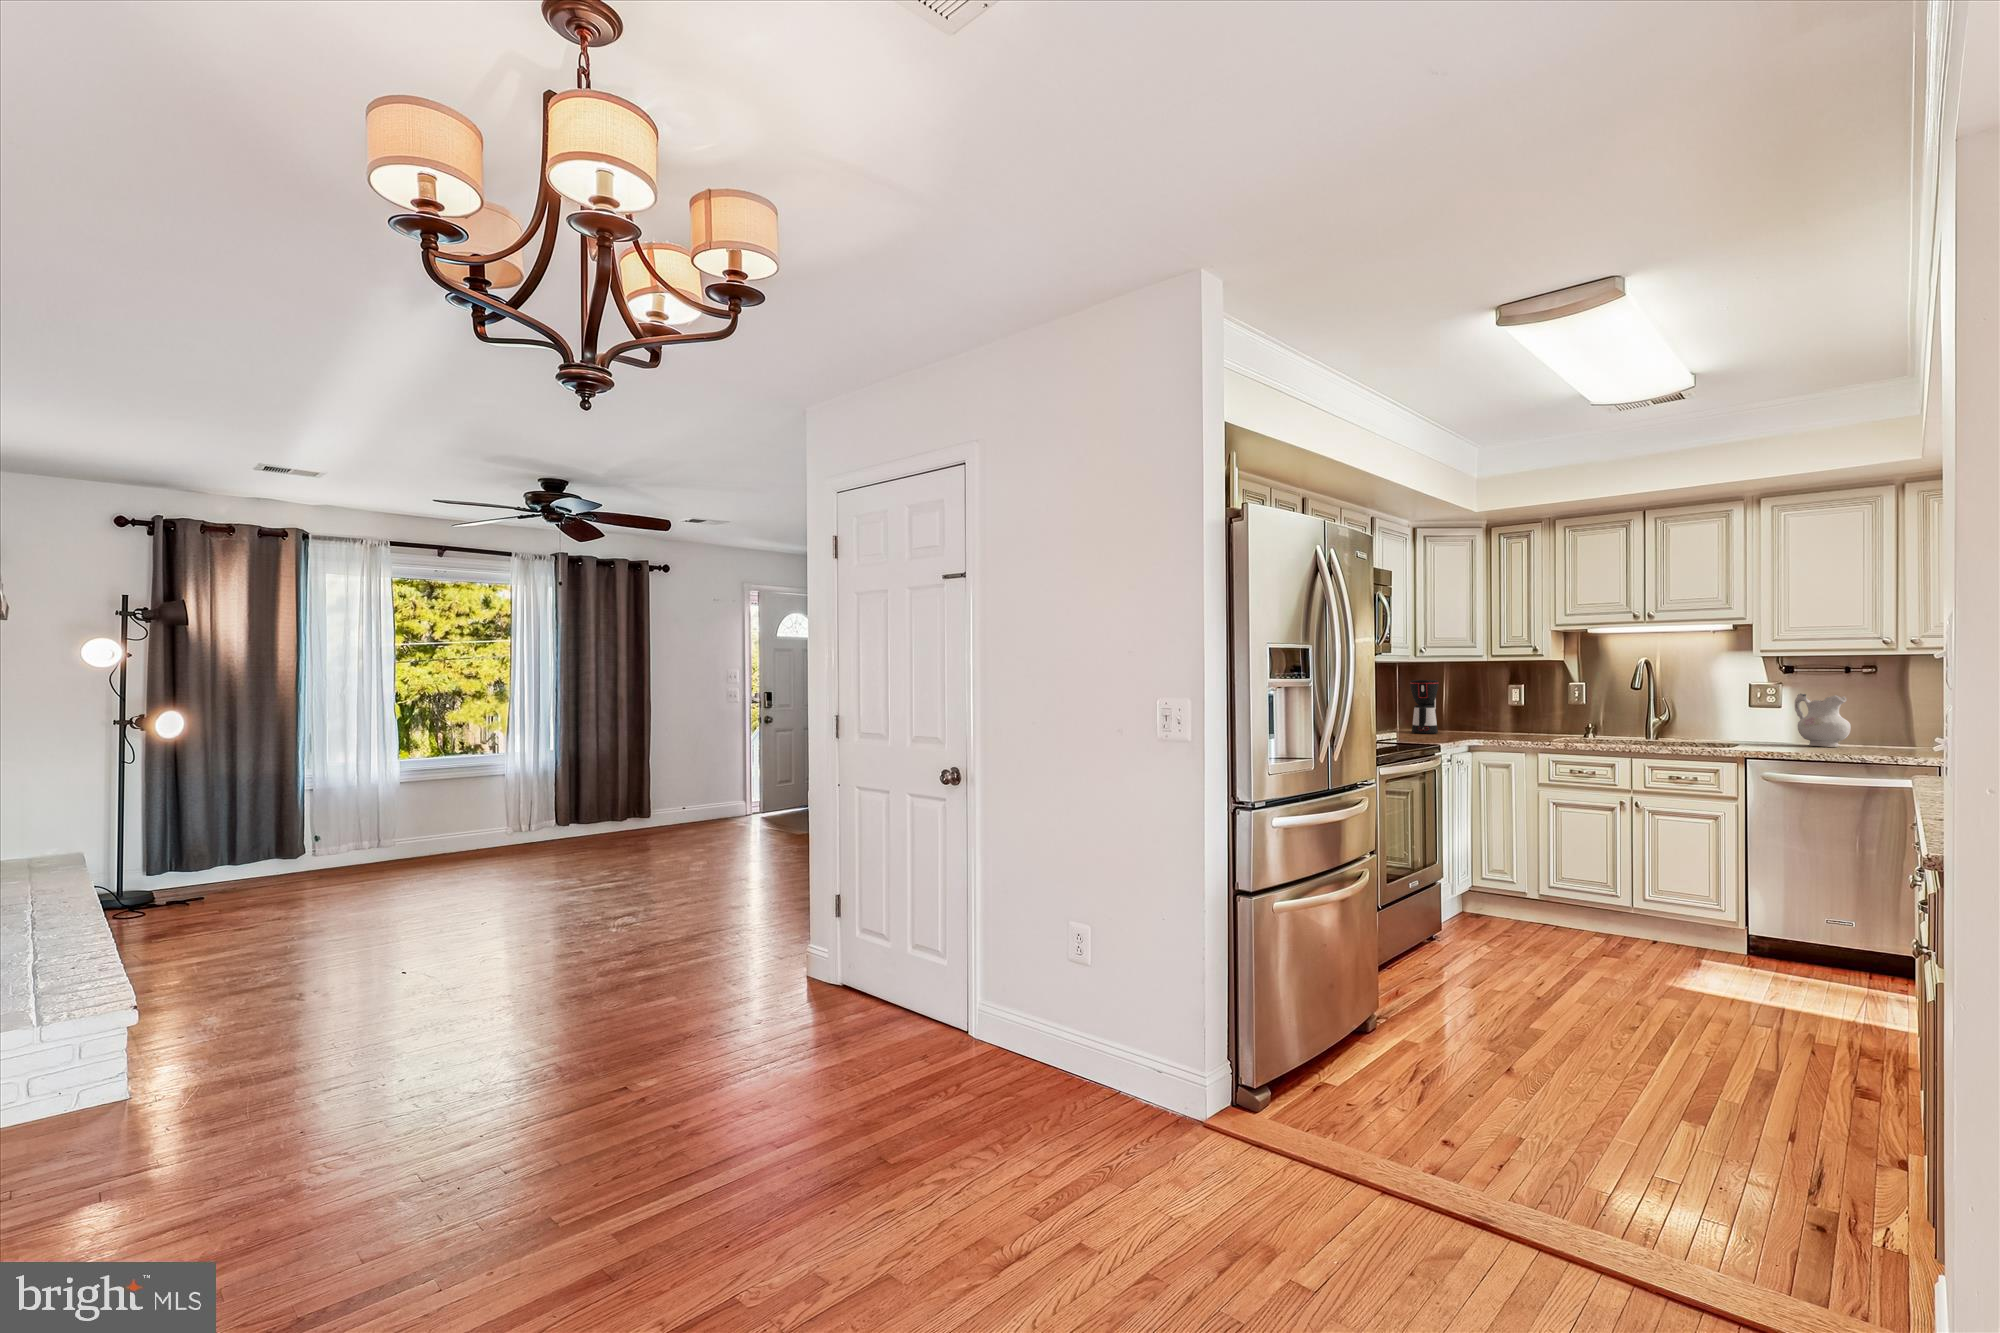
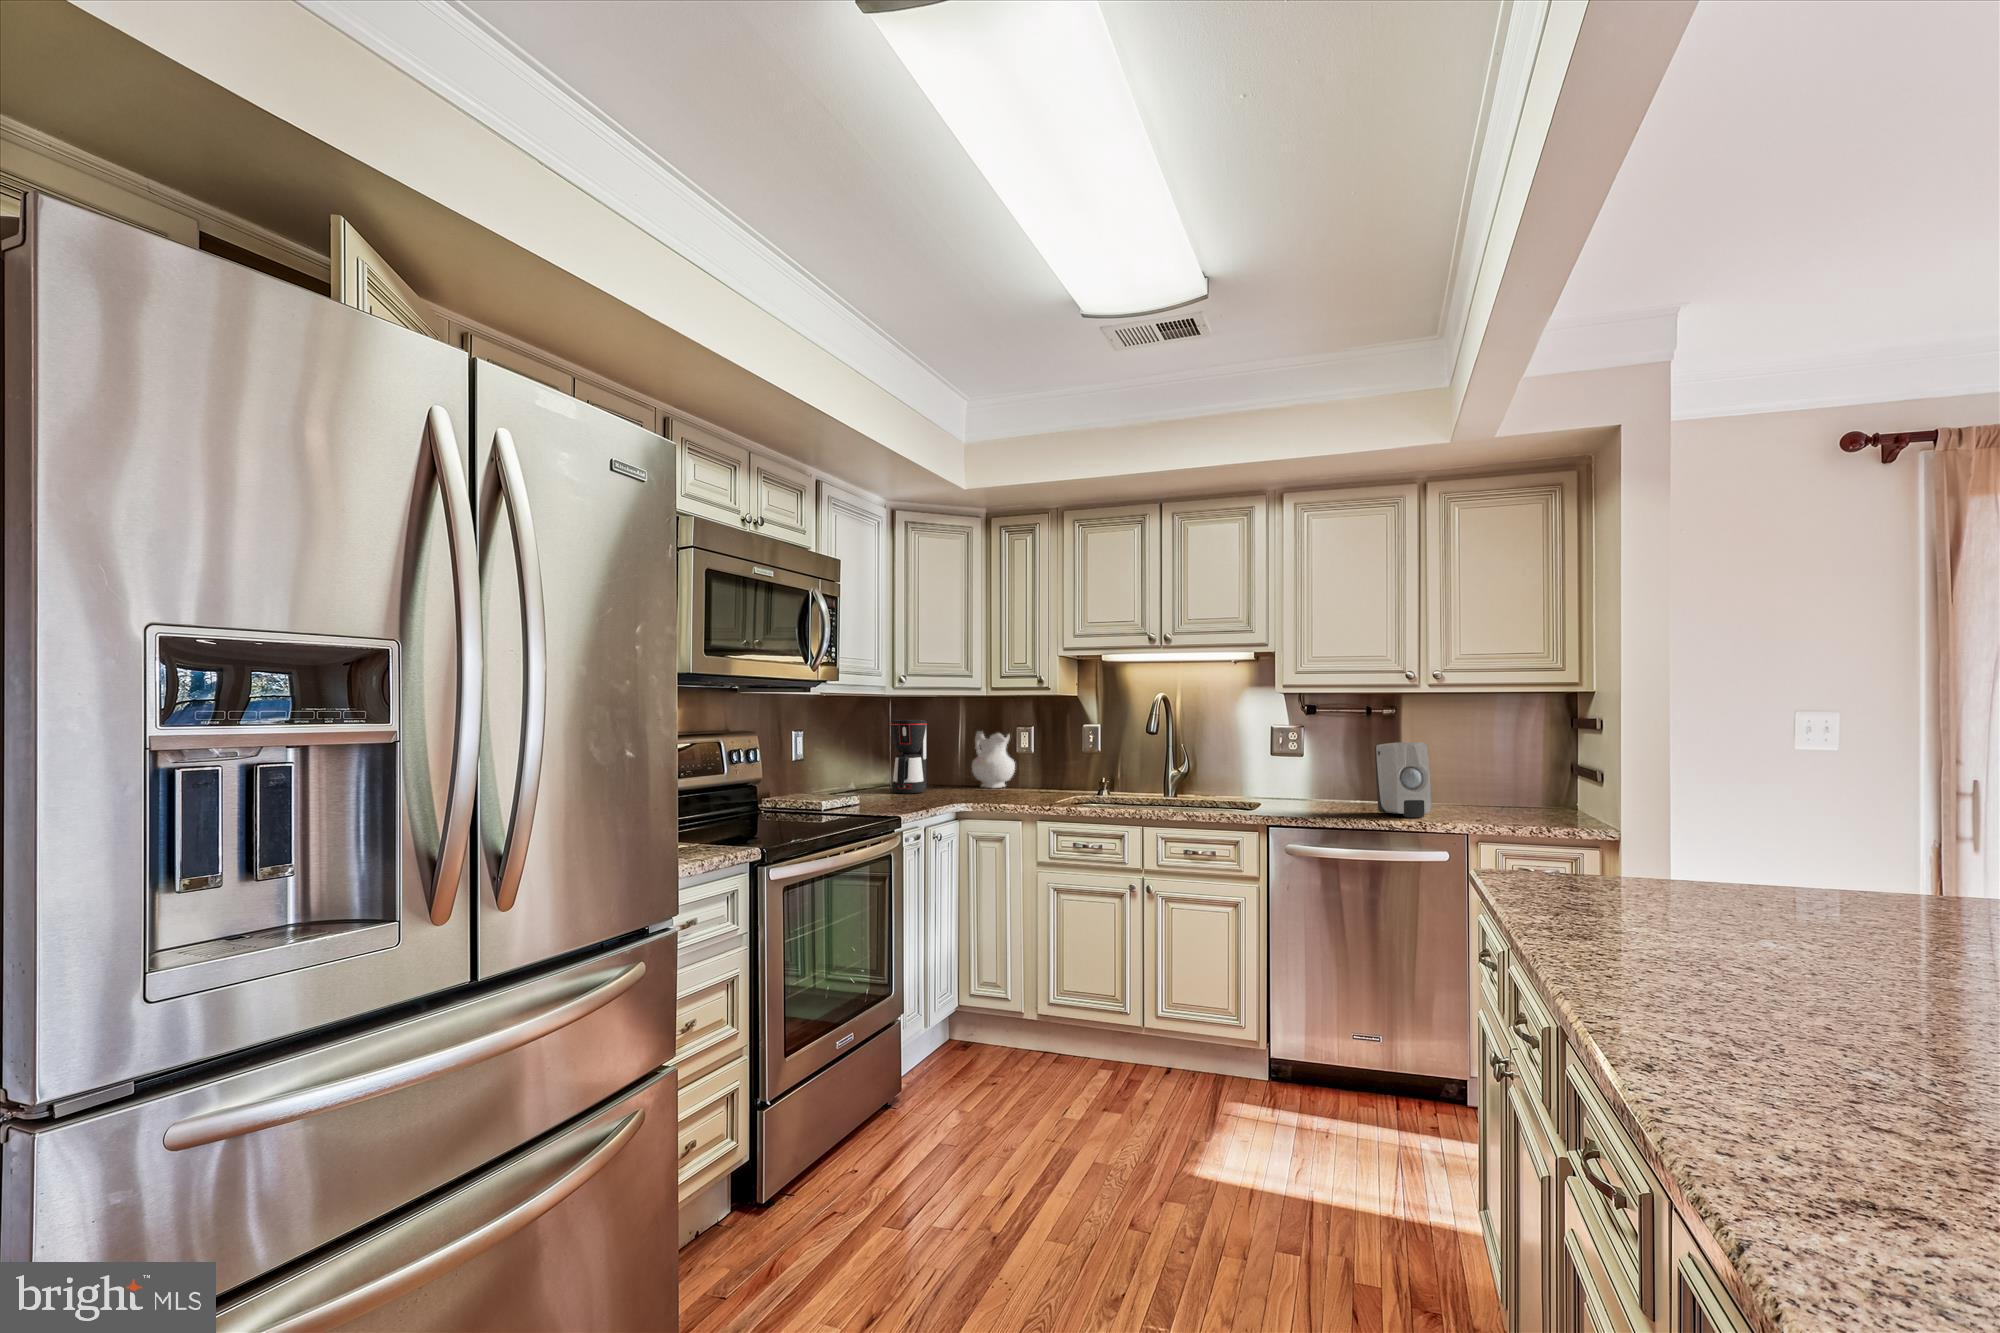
ceramic pitcher: present [1795,694,1851,747] -> present [972,731,1015,788]
soap dispenser: none [1849,696,1903,756] -> present [1375,742,1431,817]

